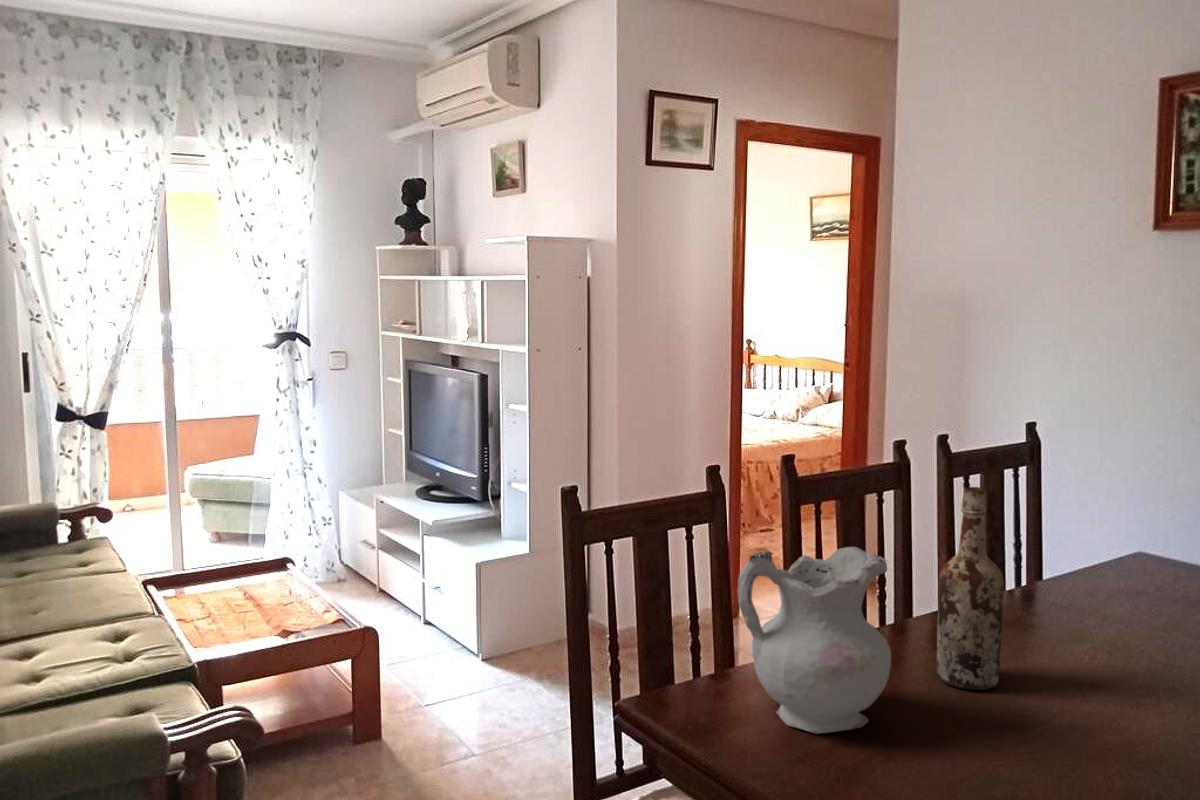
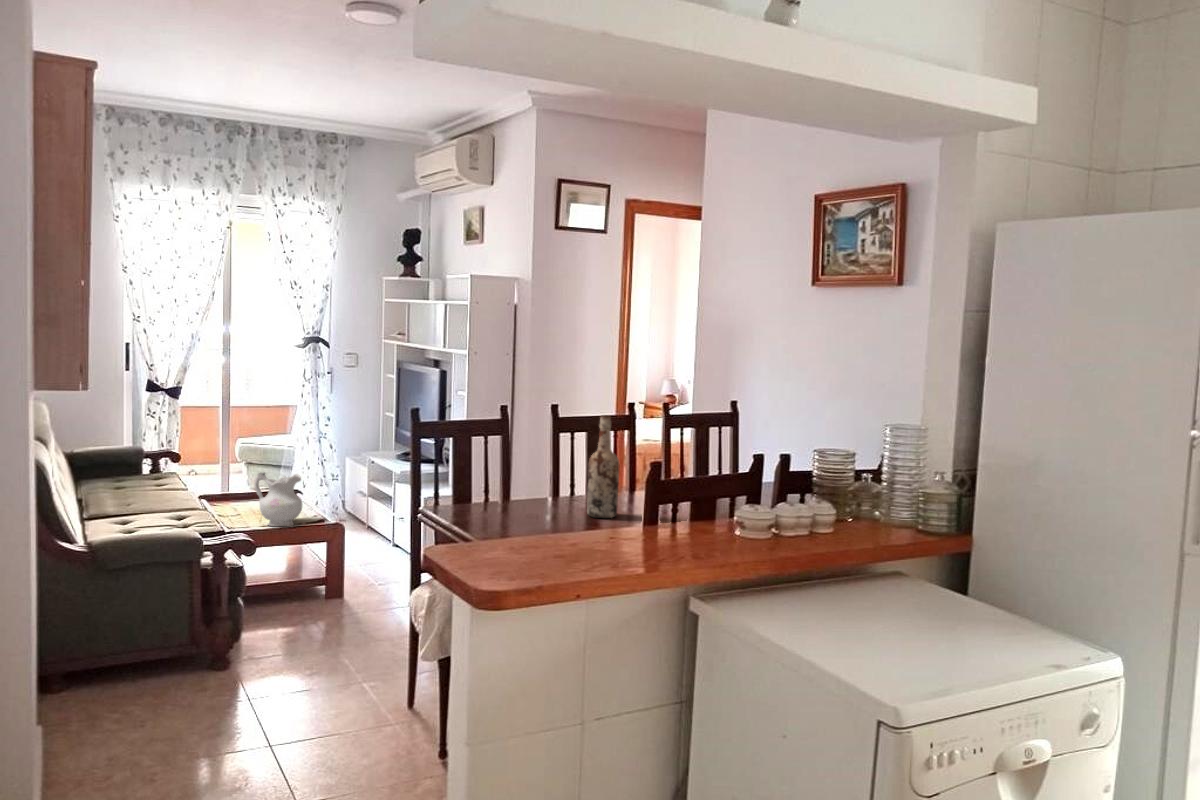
ceramic pitcher: present [738,547,891,733] -> present [254,472,302,526]

